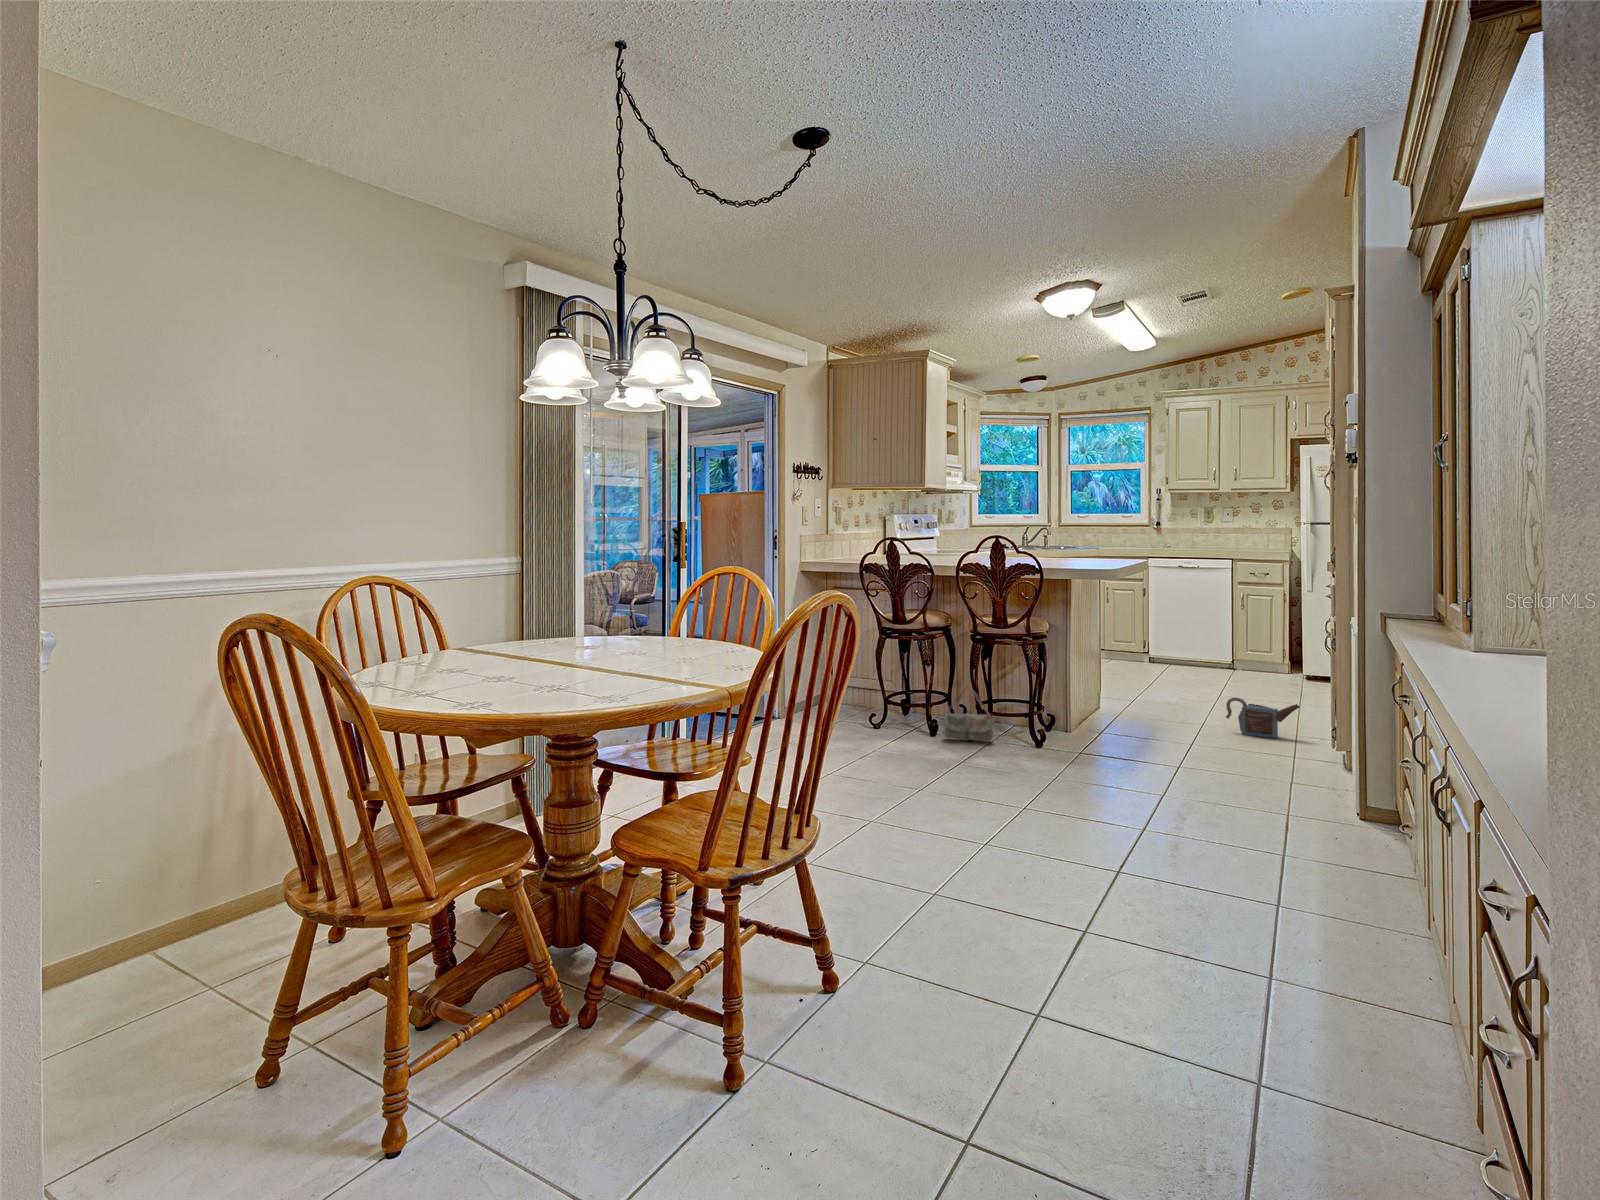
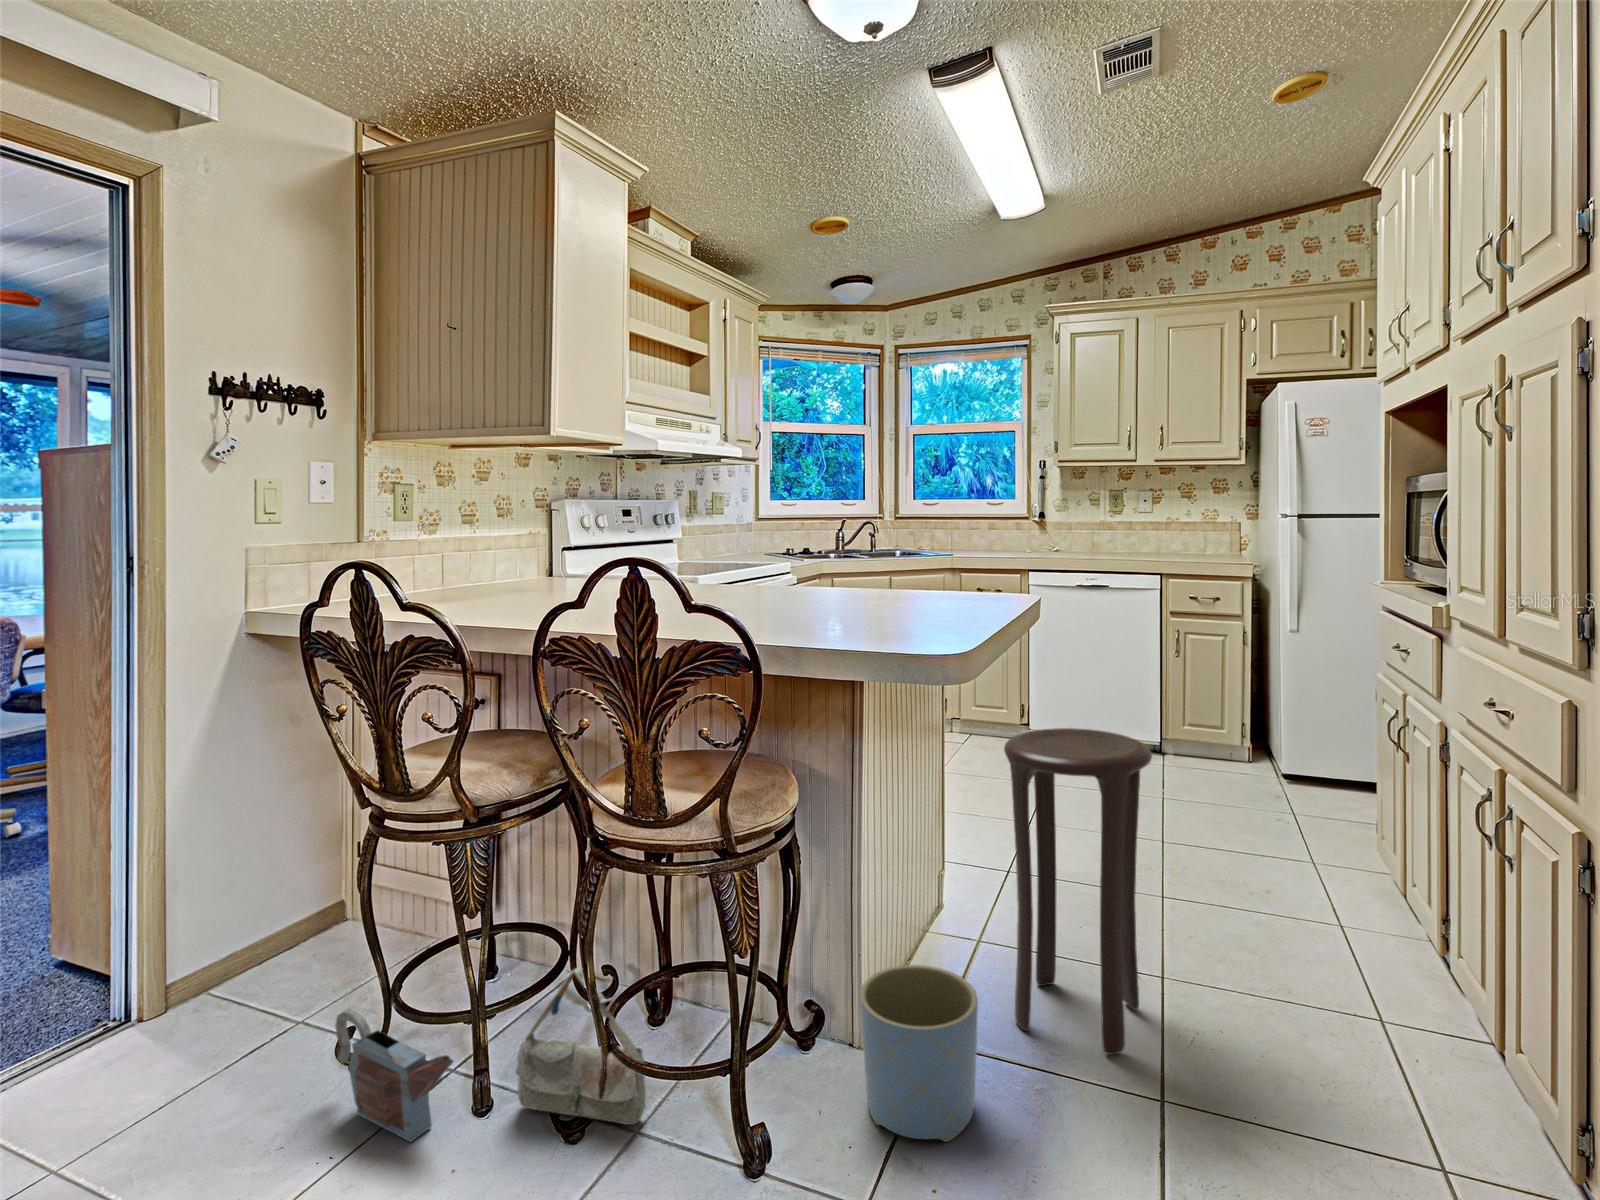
stool: none [1132,612,1195,737] -> present [1004,728,1152,1054]
planter: none [1074,695,1121,747] -> present [860,965,978,1142]
watering can: present [1226,697,1300,738] -> present [335,1009,453,1142]

